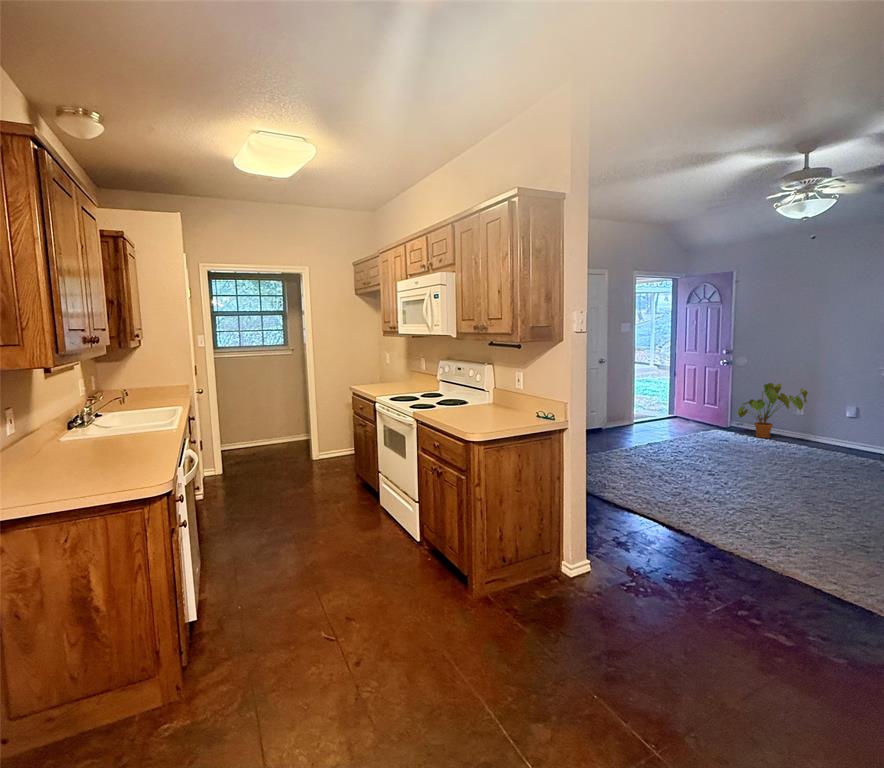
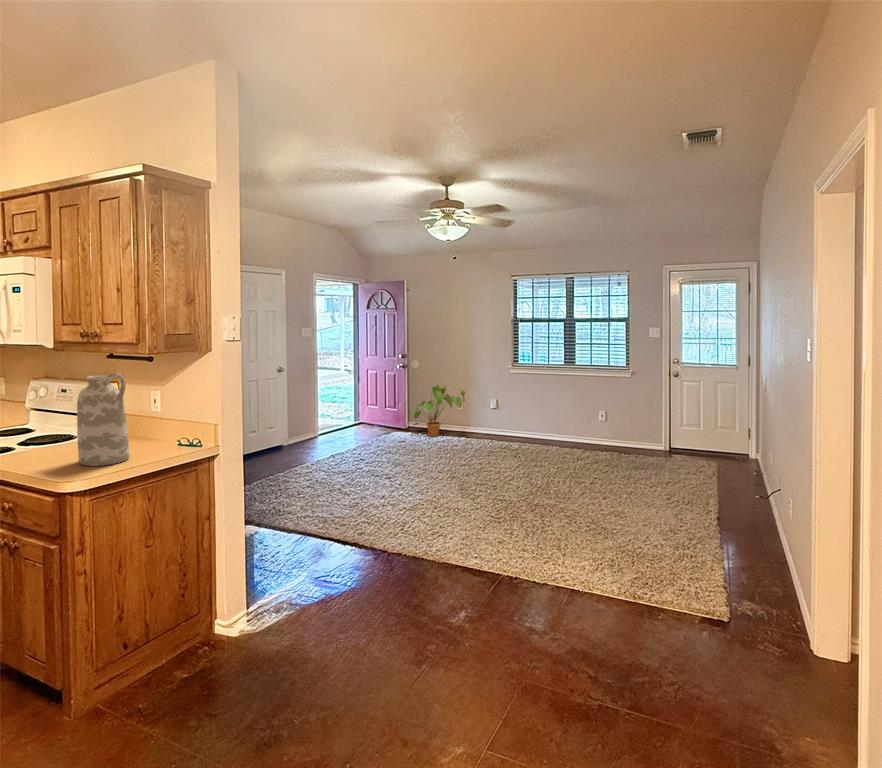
vase: none [474,355,507,424] -> present [77,373,130,466]

